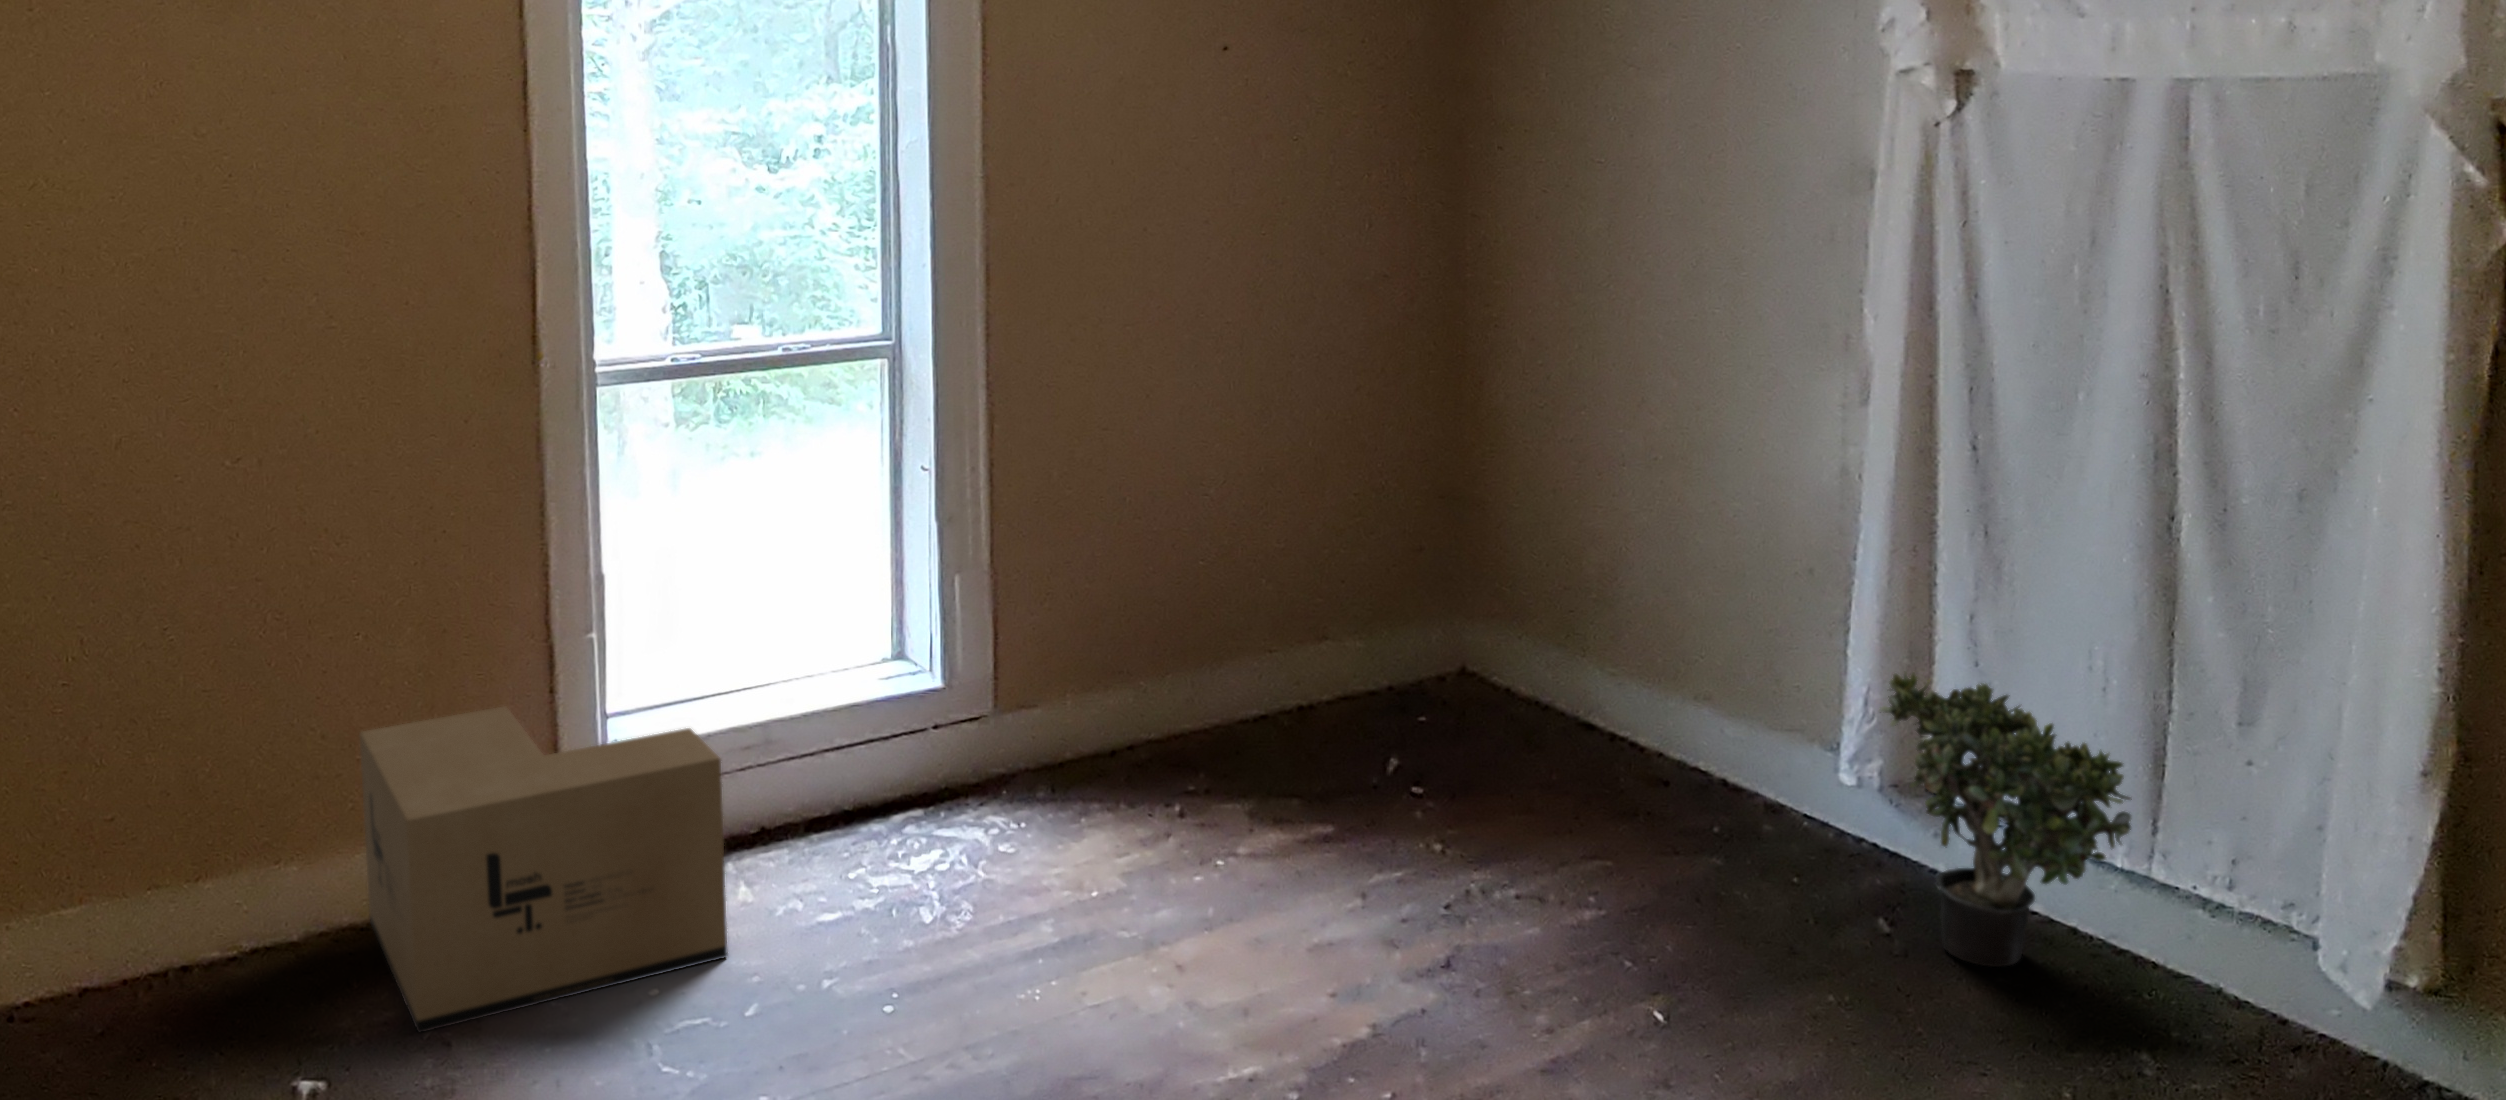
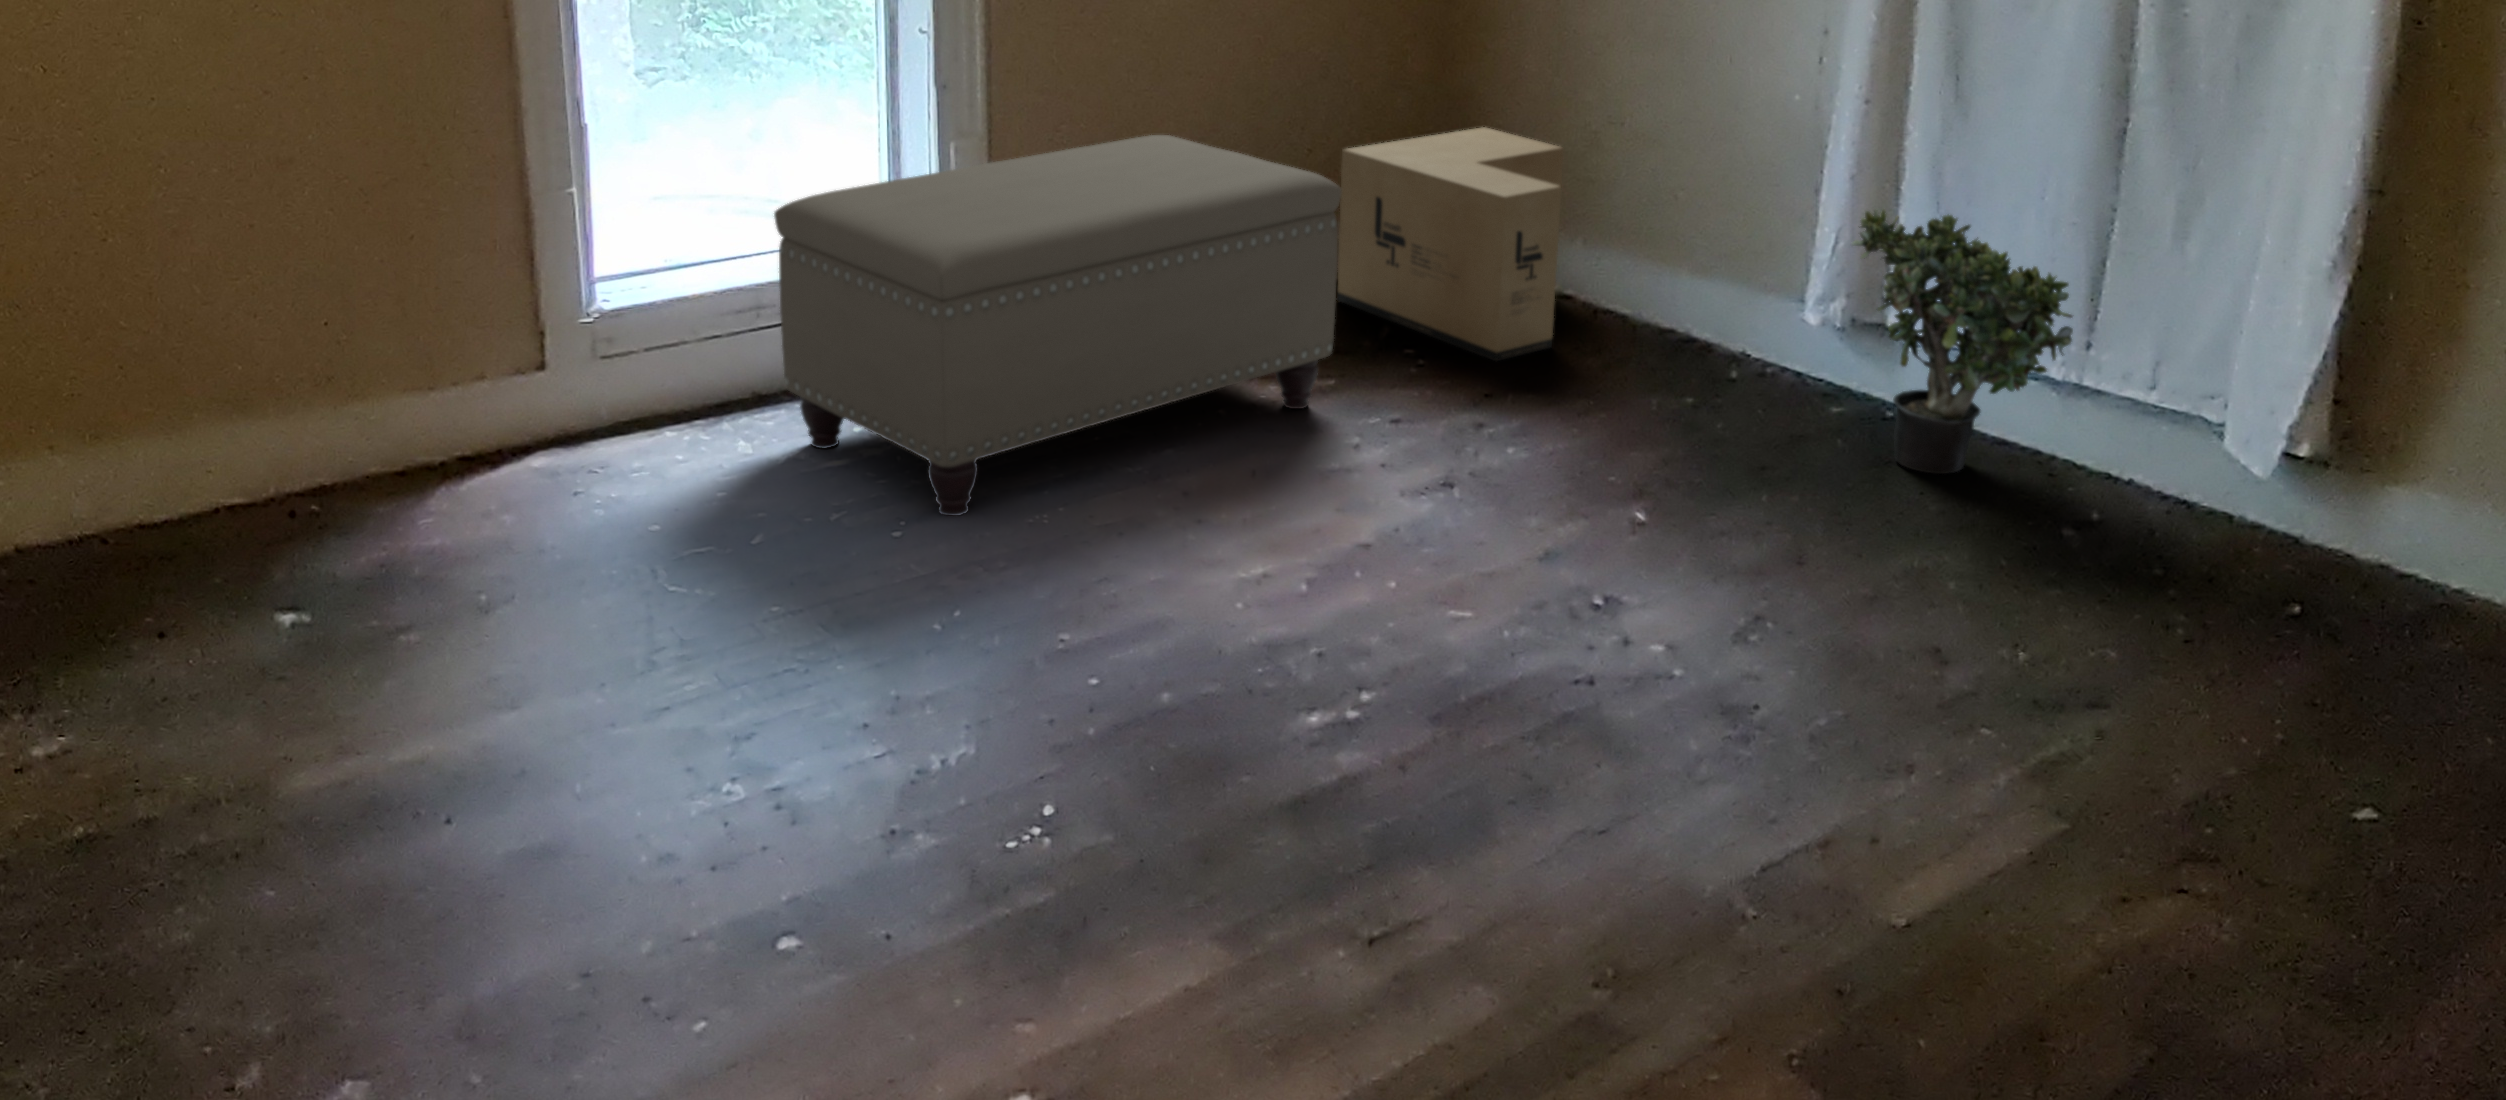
ottoman: none [775,568,1338,987] -> present [774,135,1341,516]
cardboard box: present [360,707,728,1032] -> present [1337,127,1563,361]

